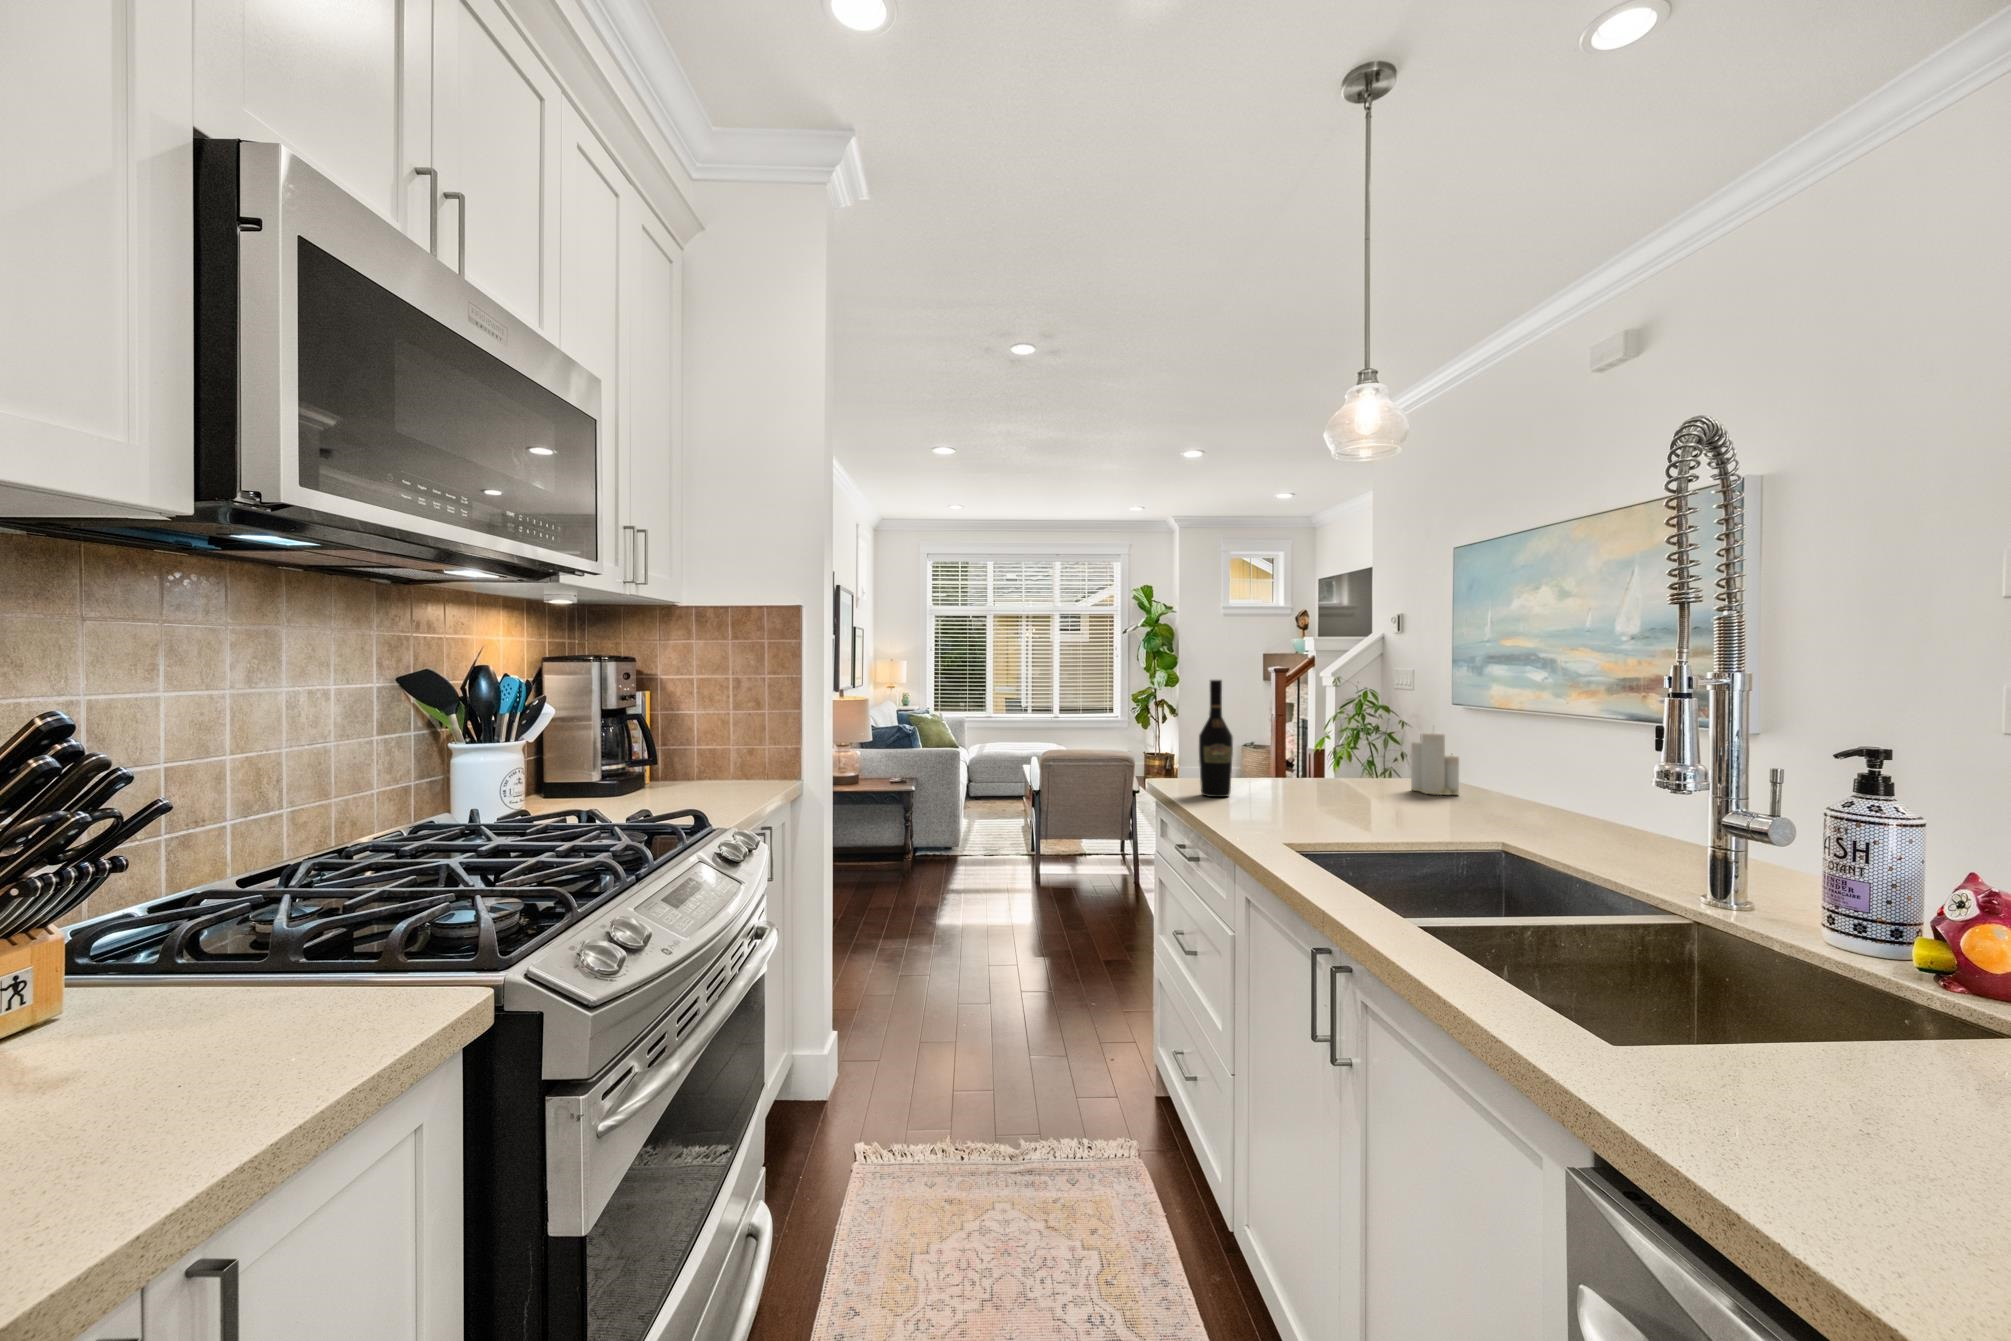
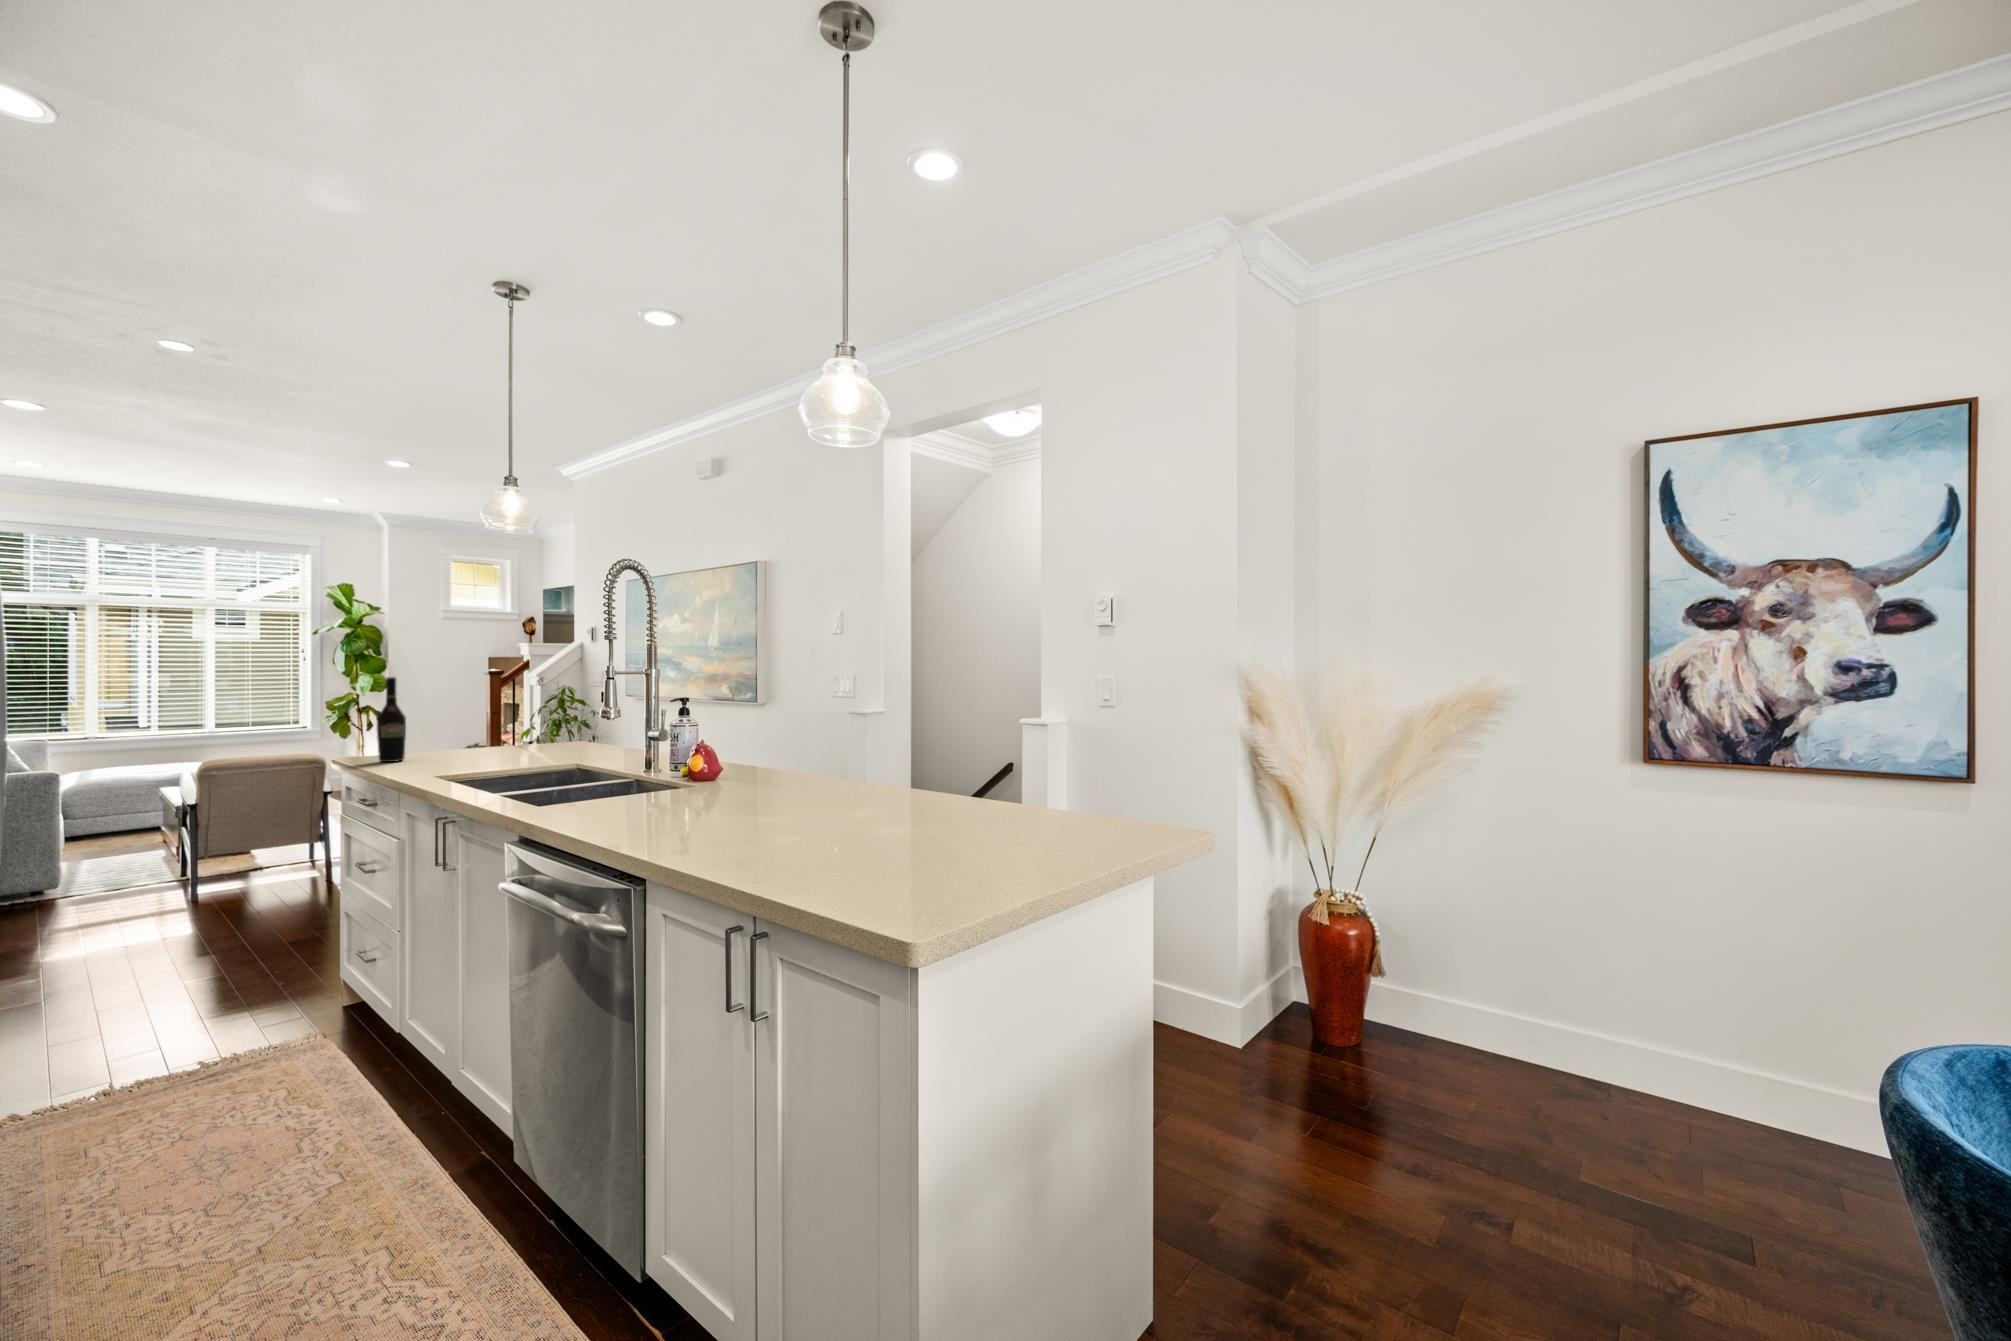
candle: present [1411,732,1459,795] -> none [548,705,578,749]

